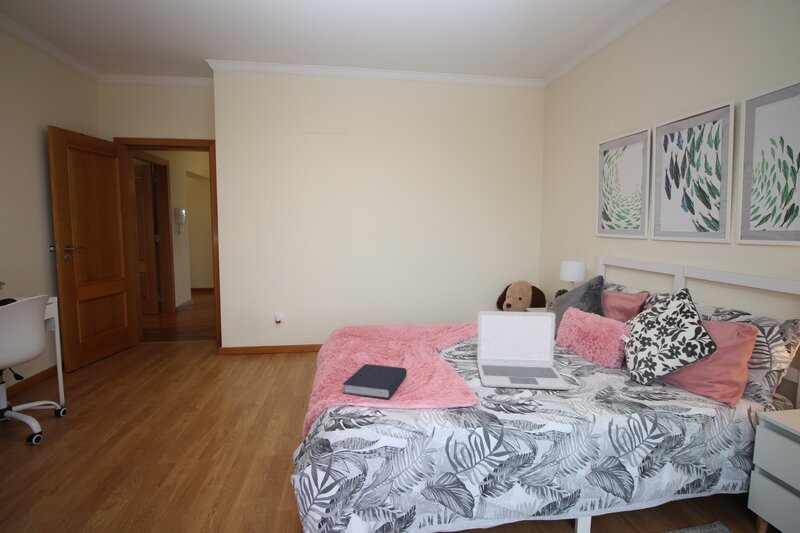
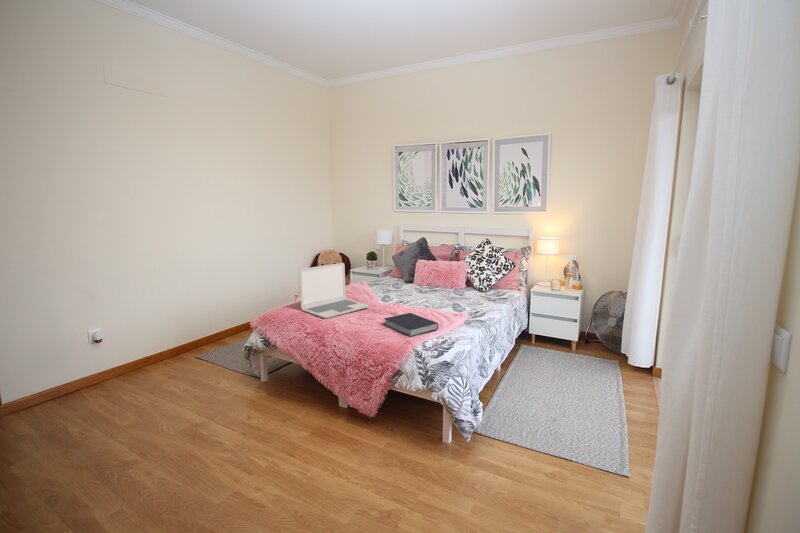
laptop: present [477,311,569,390] -> present [299,263,369,319]

